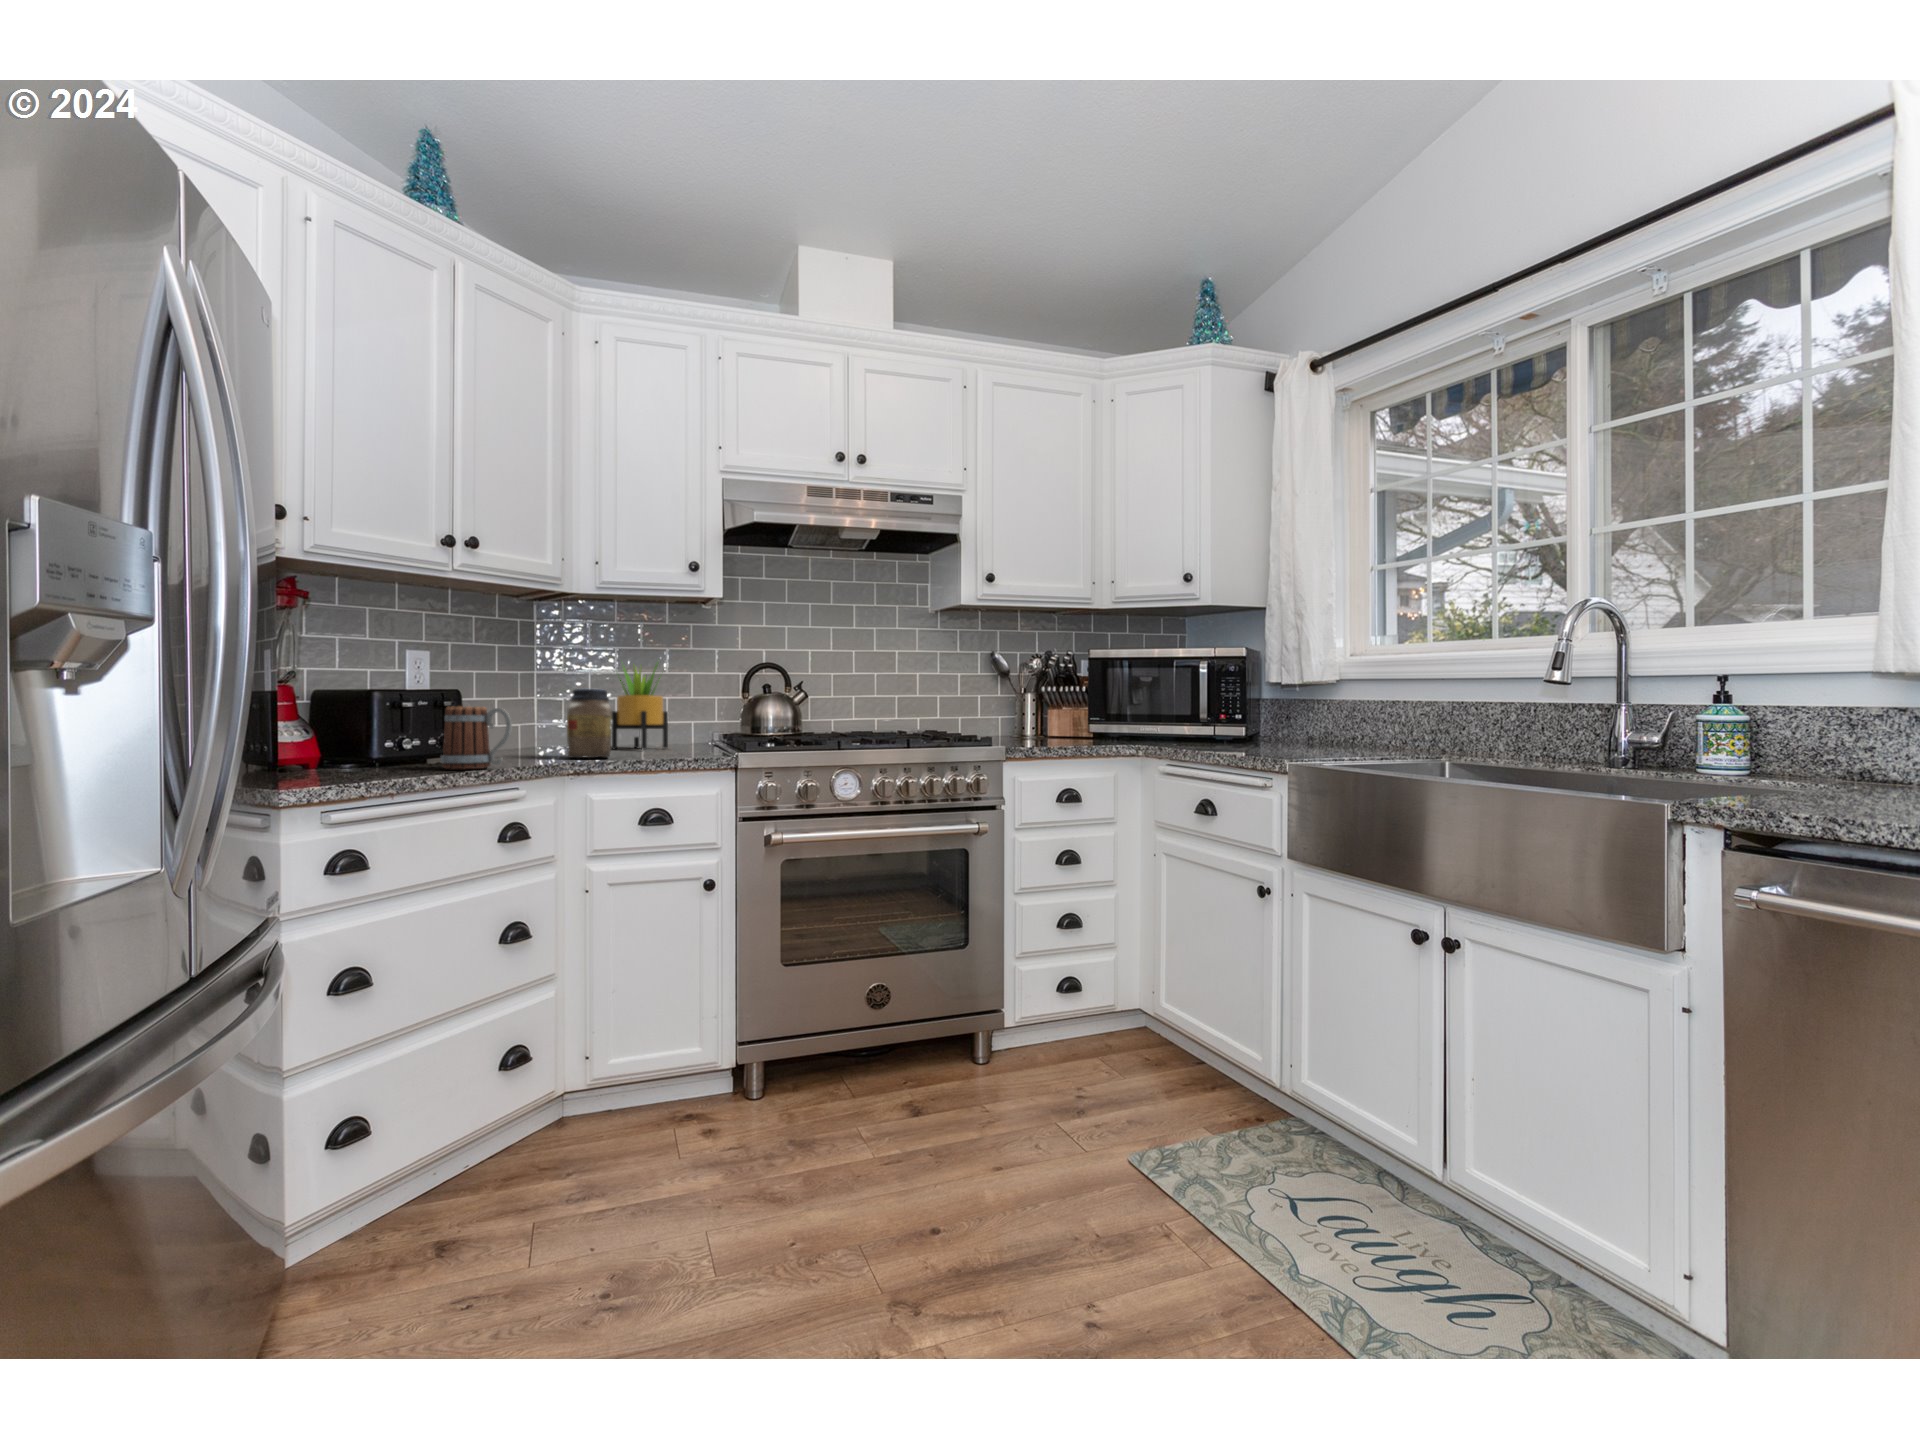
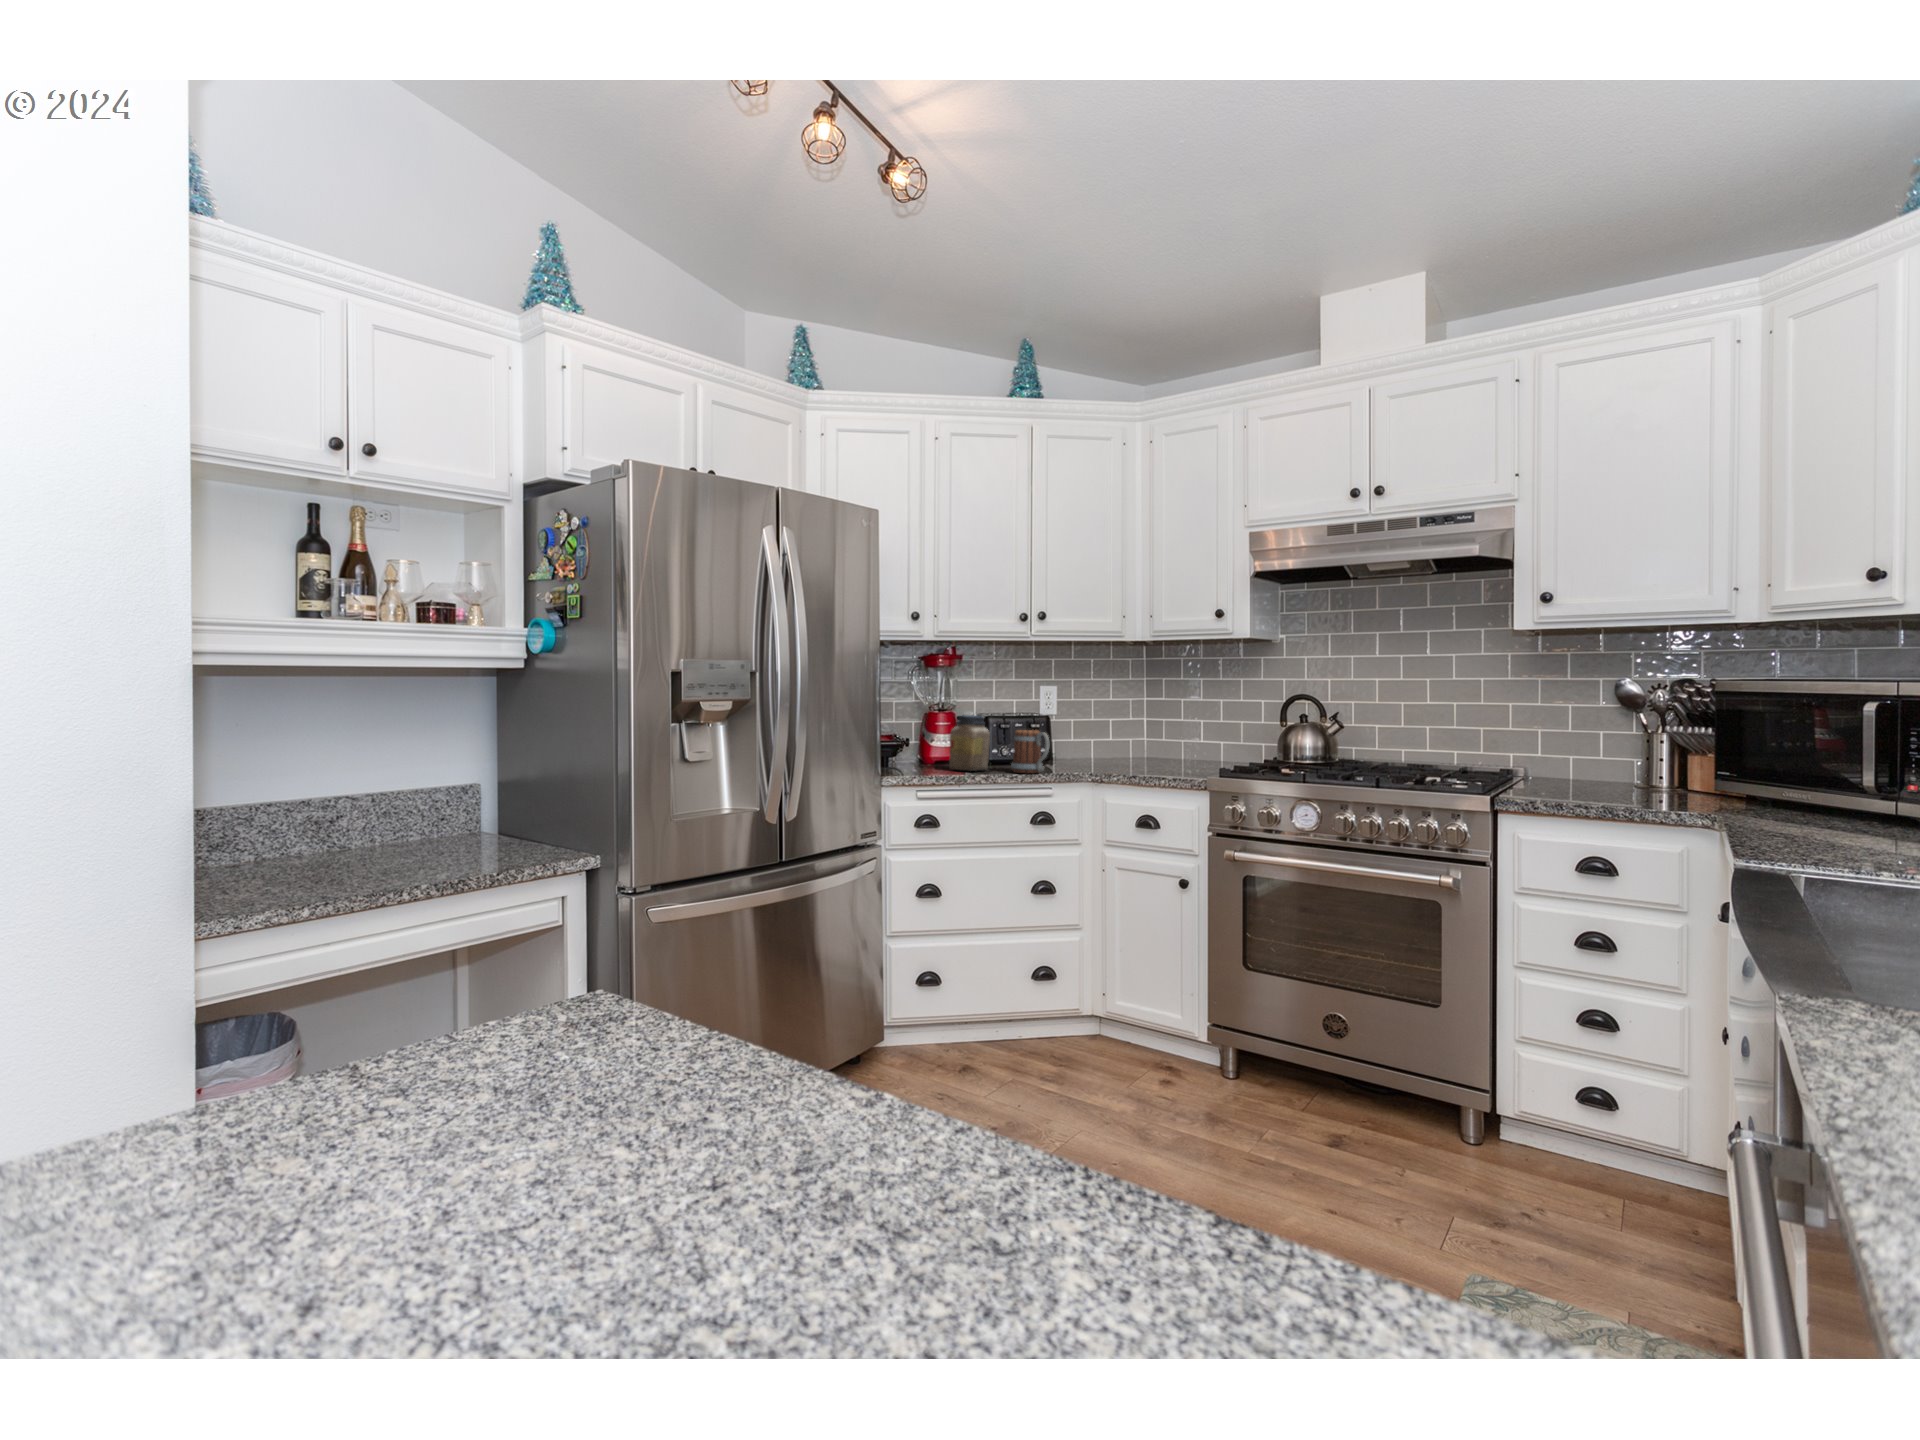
potted plant: present [612,663,668,750] -> none [1185,688,1233,765]
jar: present [567,689,612,758] -> present [949,715,990,771]

